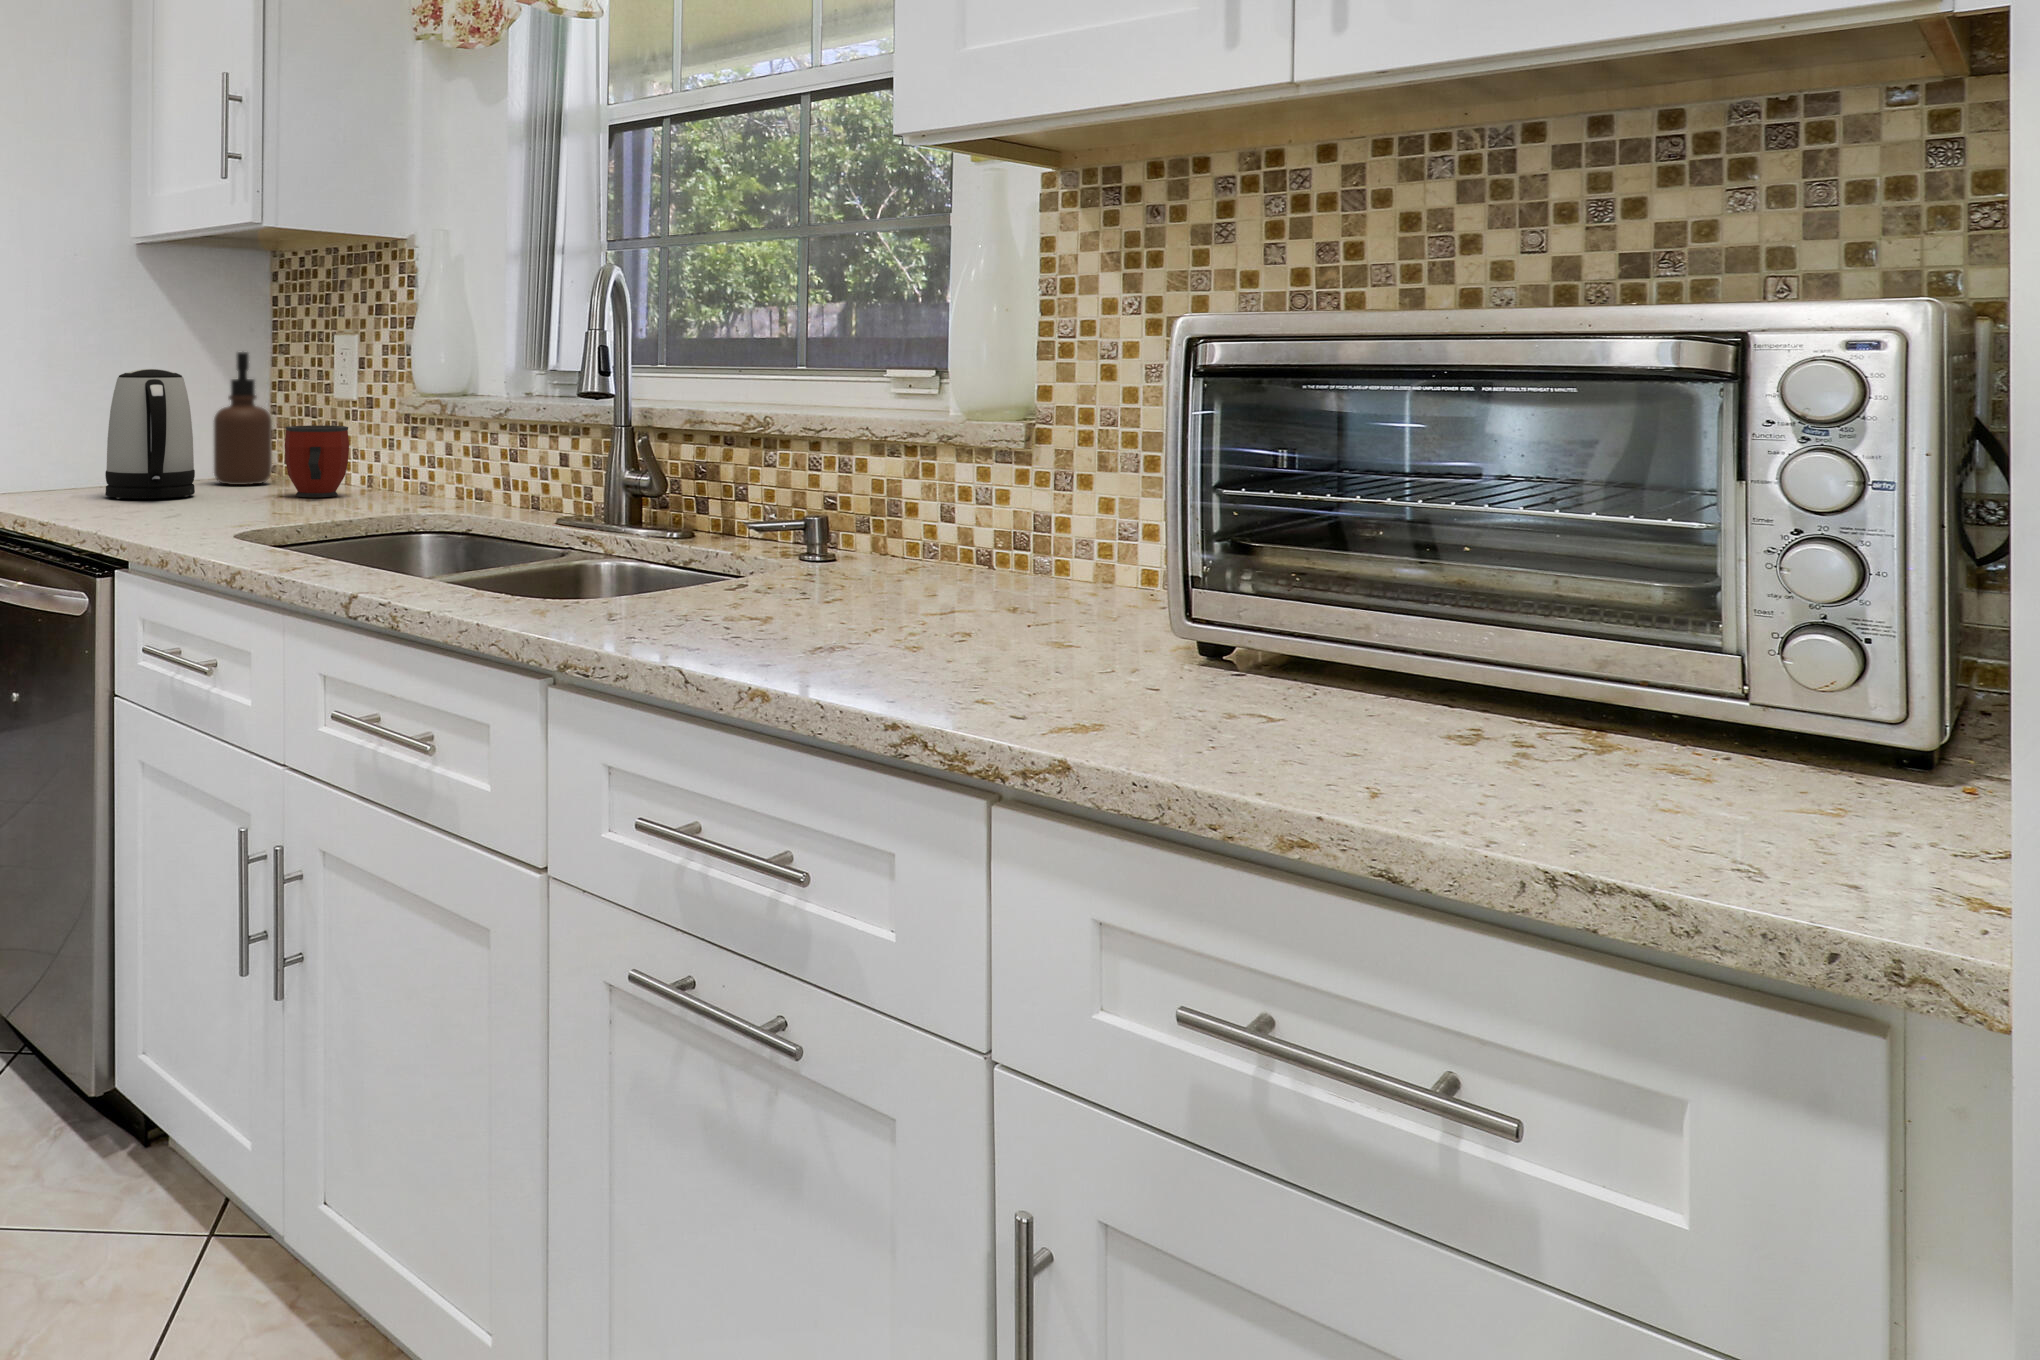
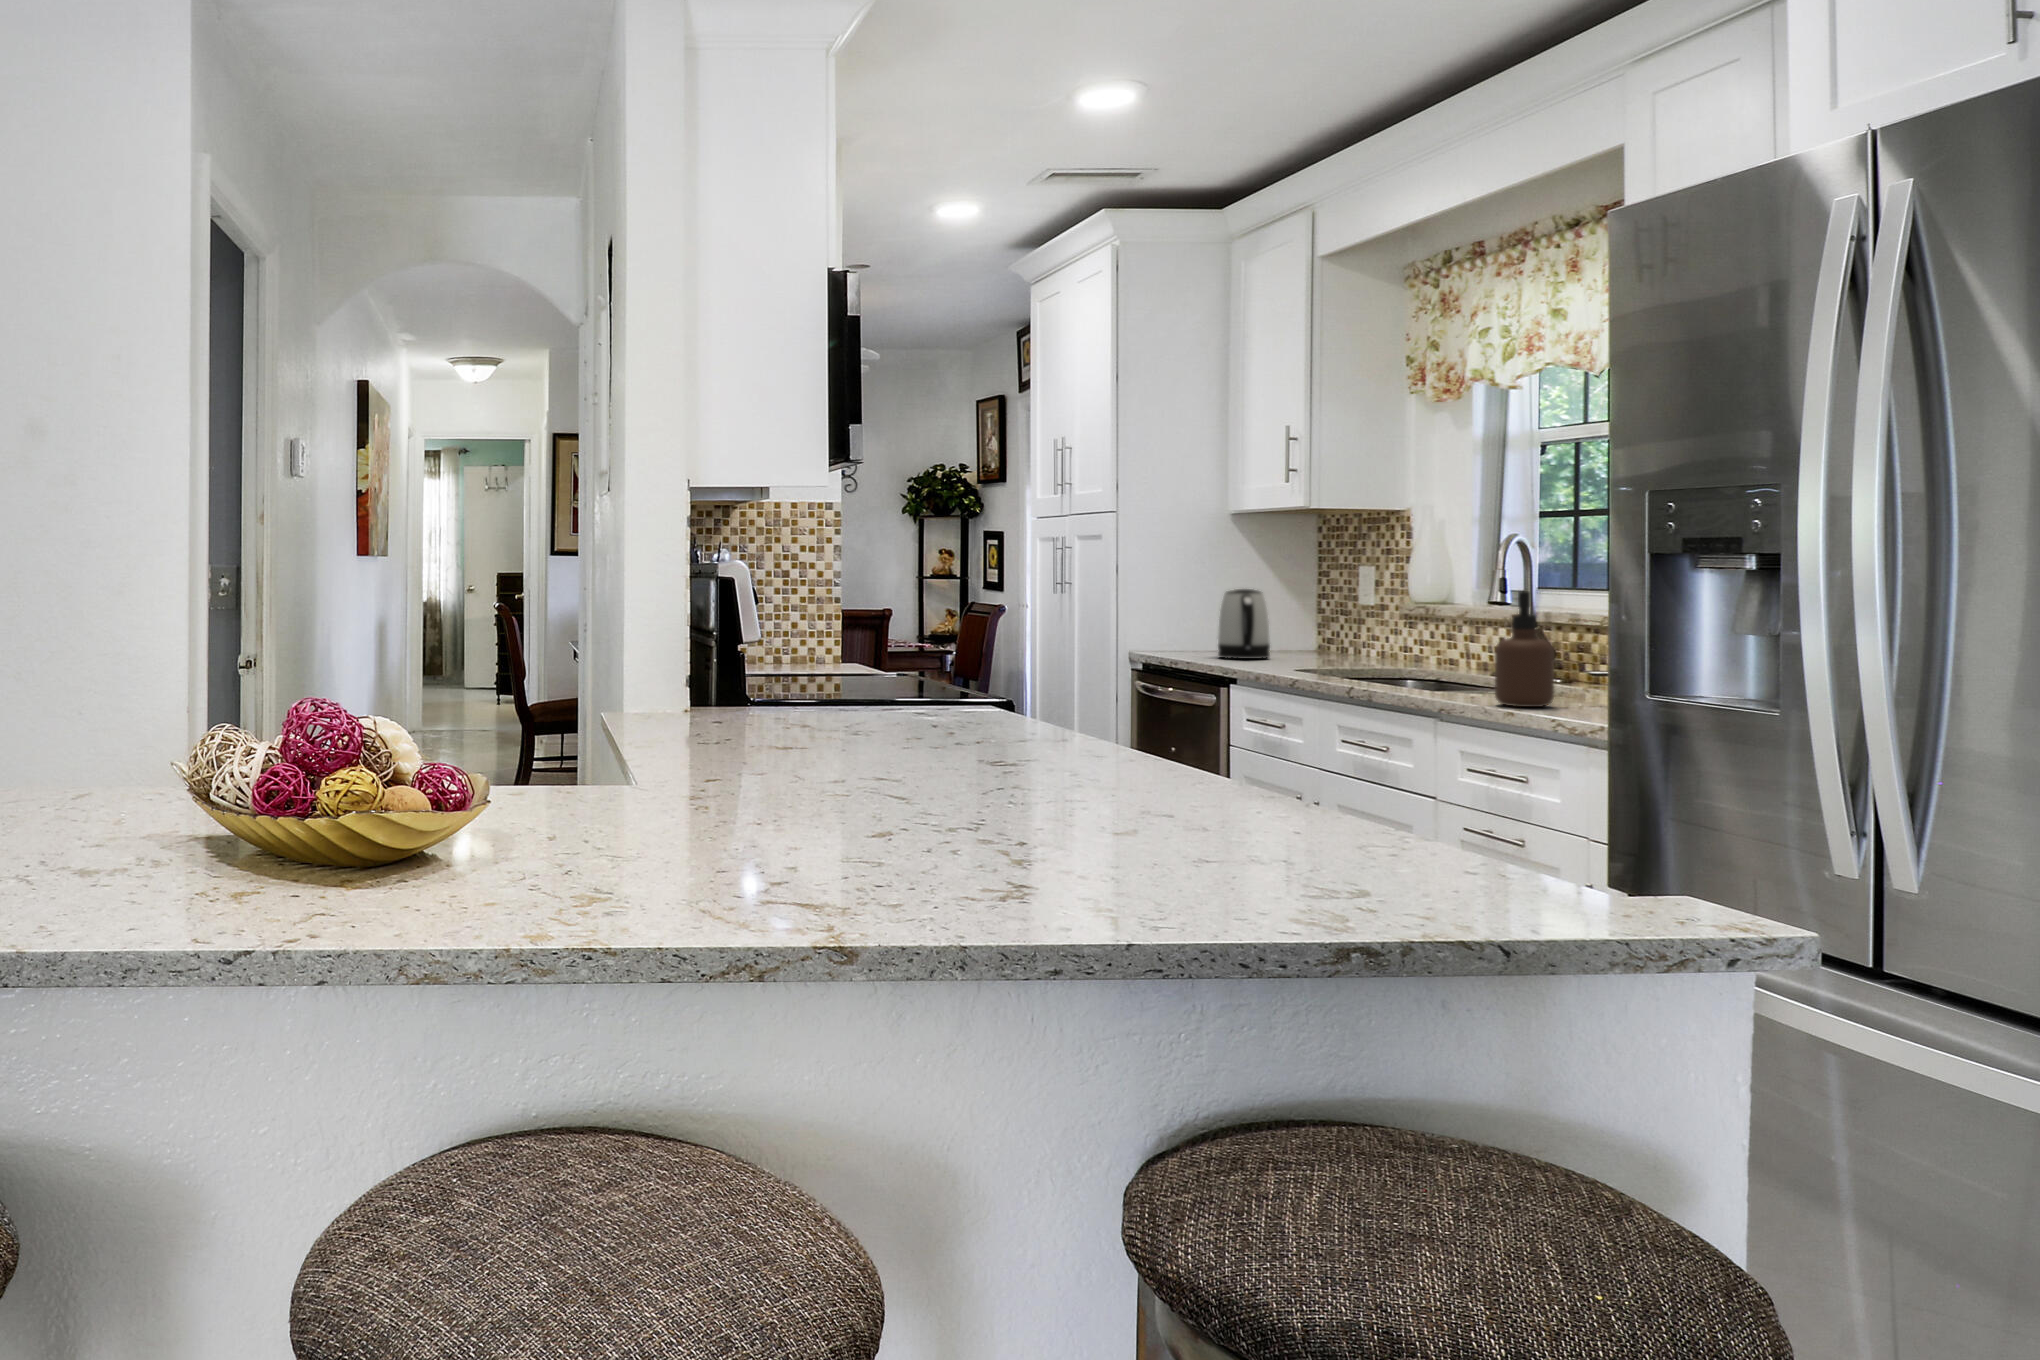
soap dispenser: present [214,352,272,485] -> present [1495,591,1554,707]
mug: present [284,425,349,497] -> none [1325,620,1367,661]

